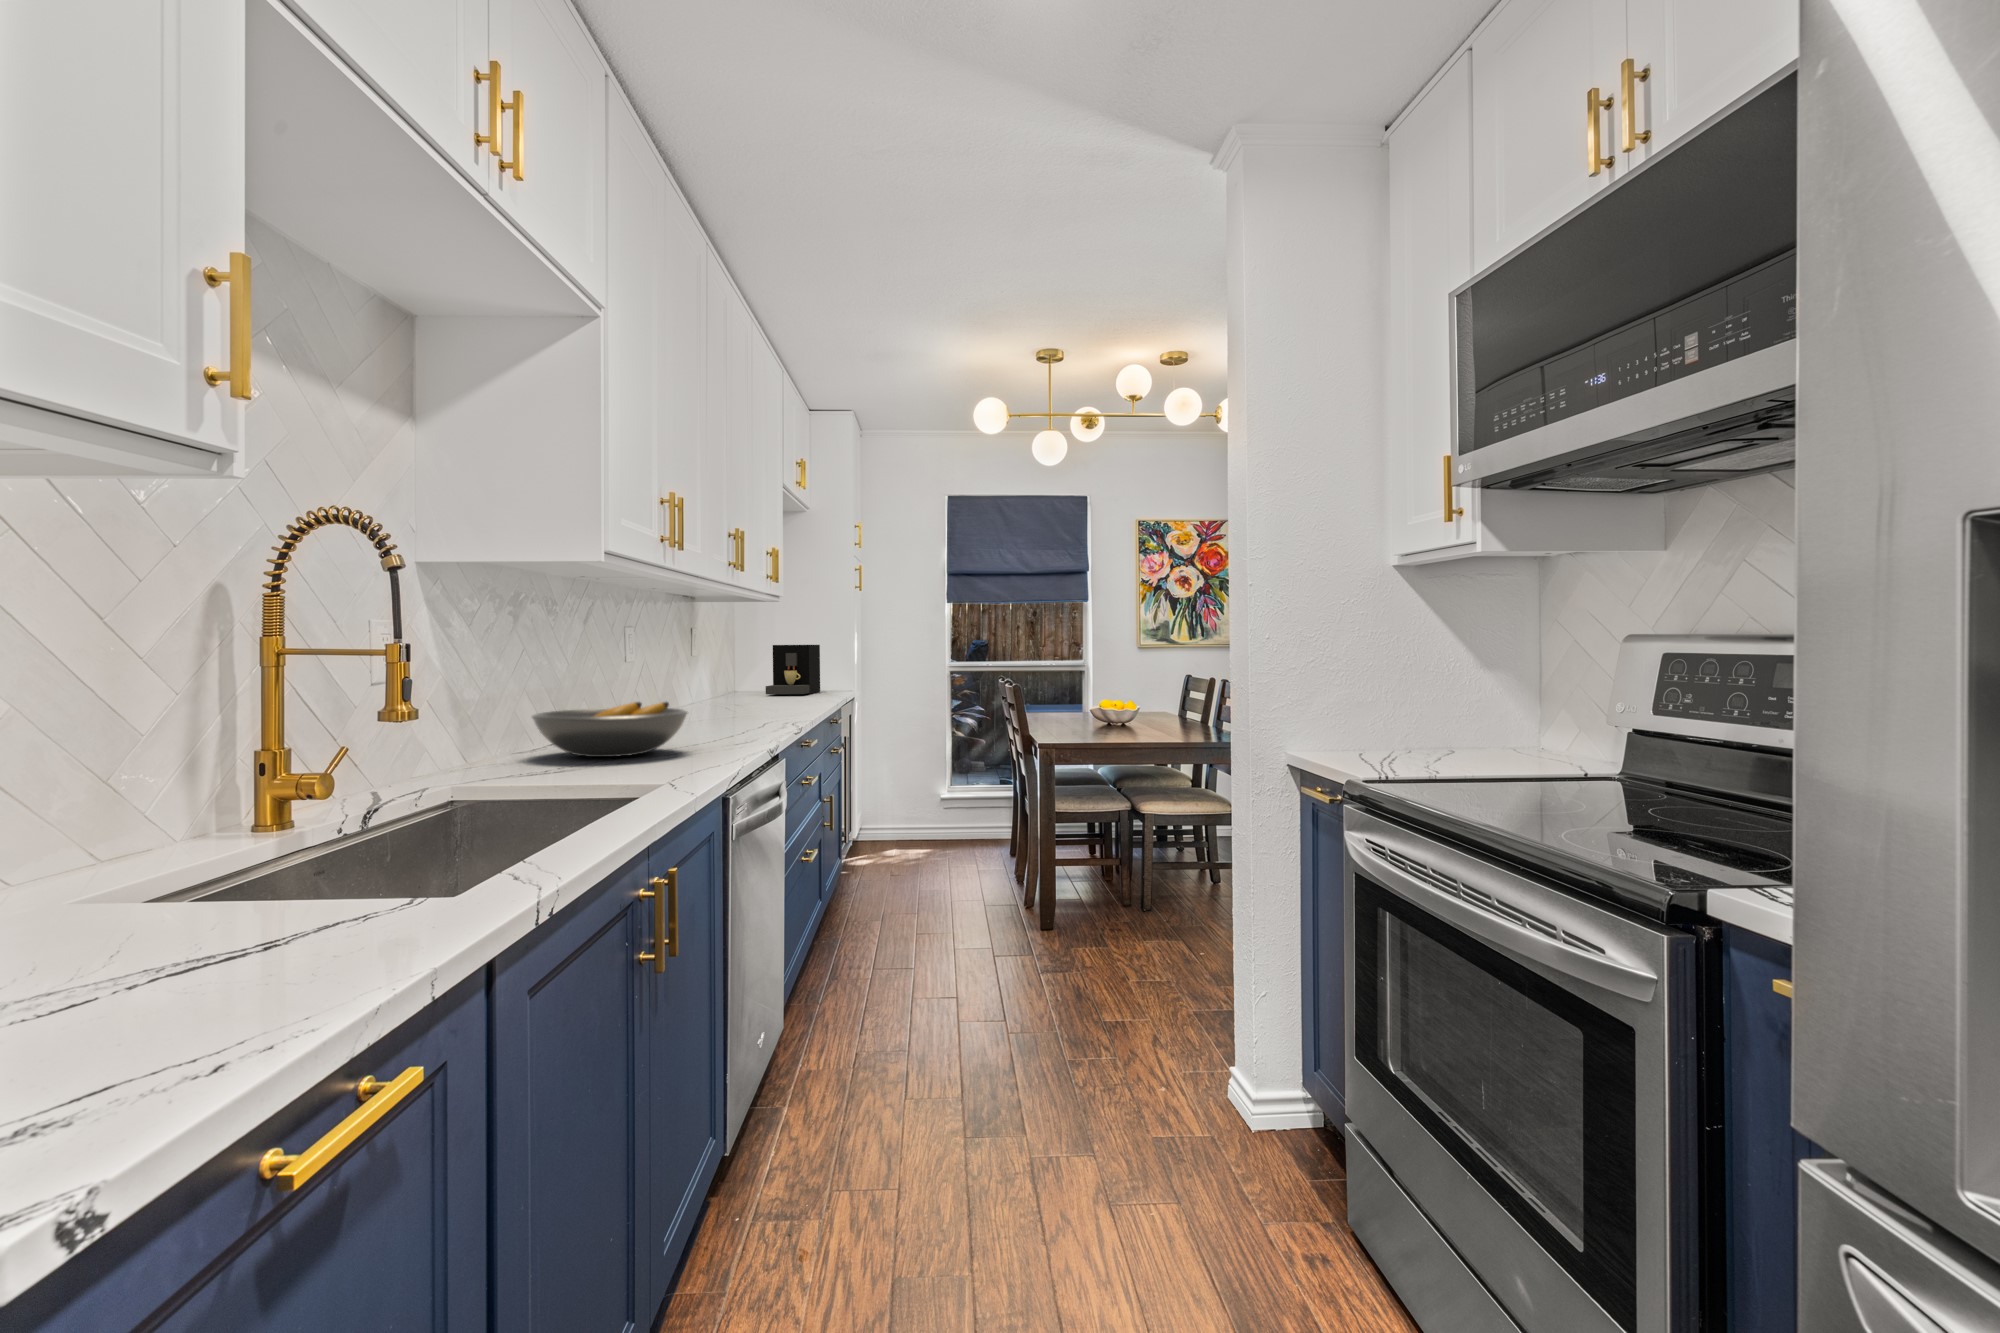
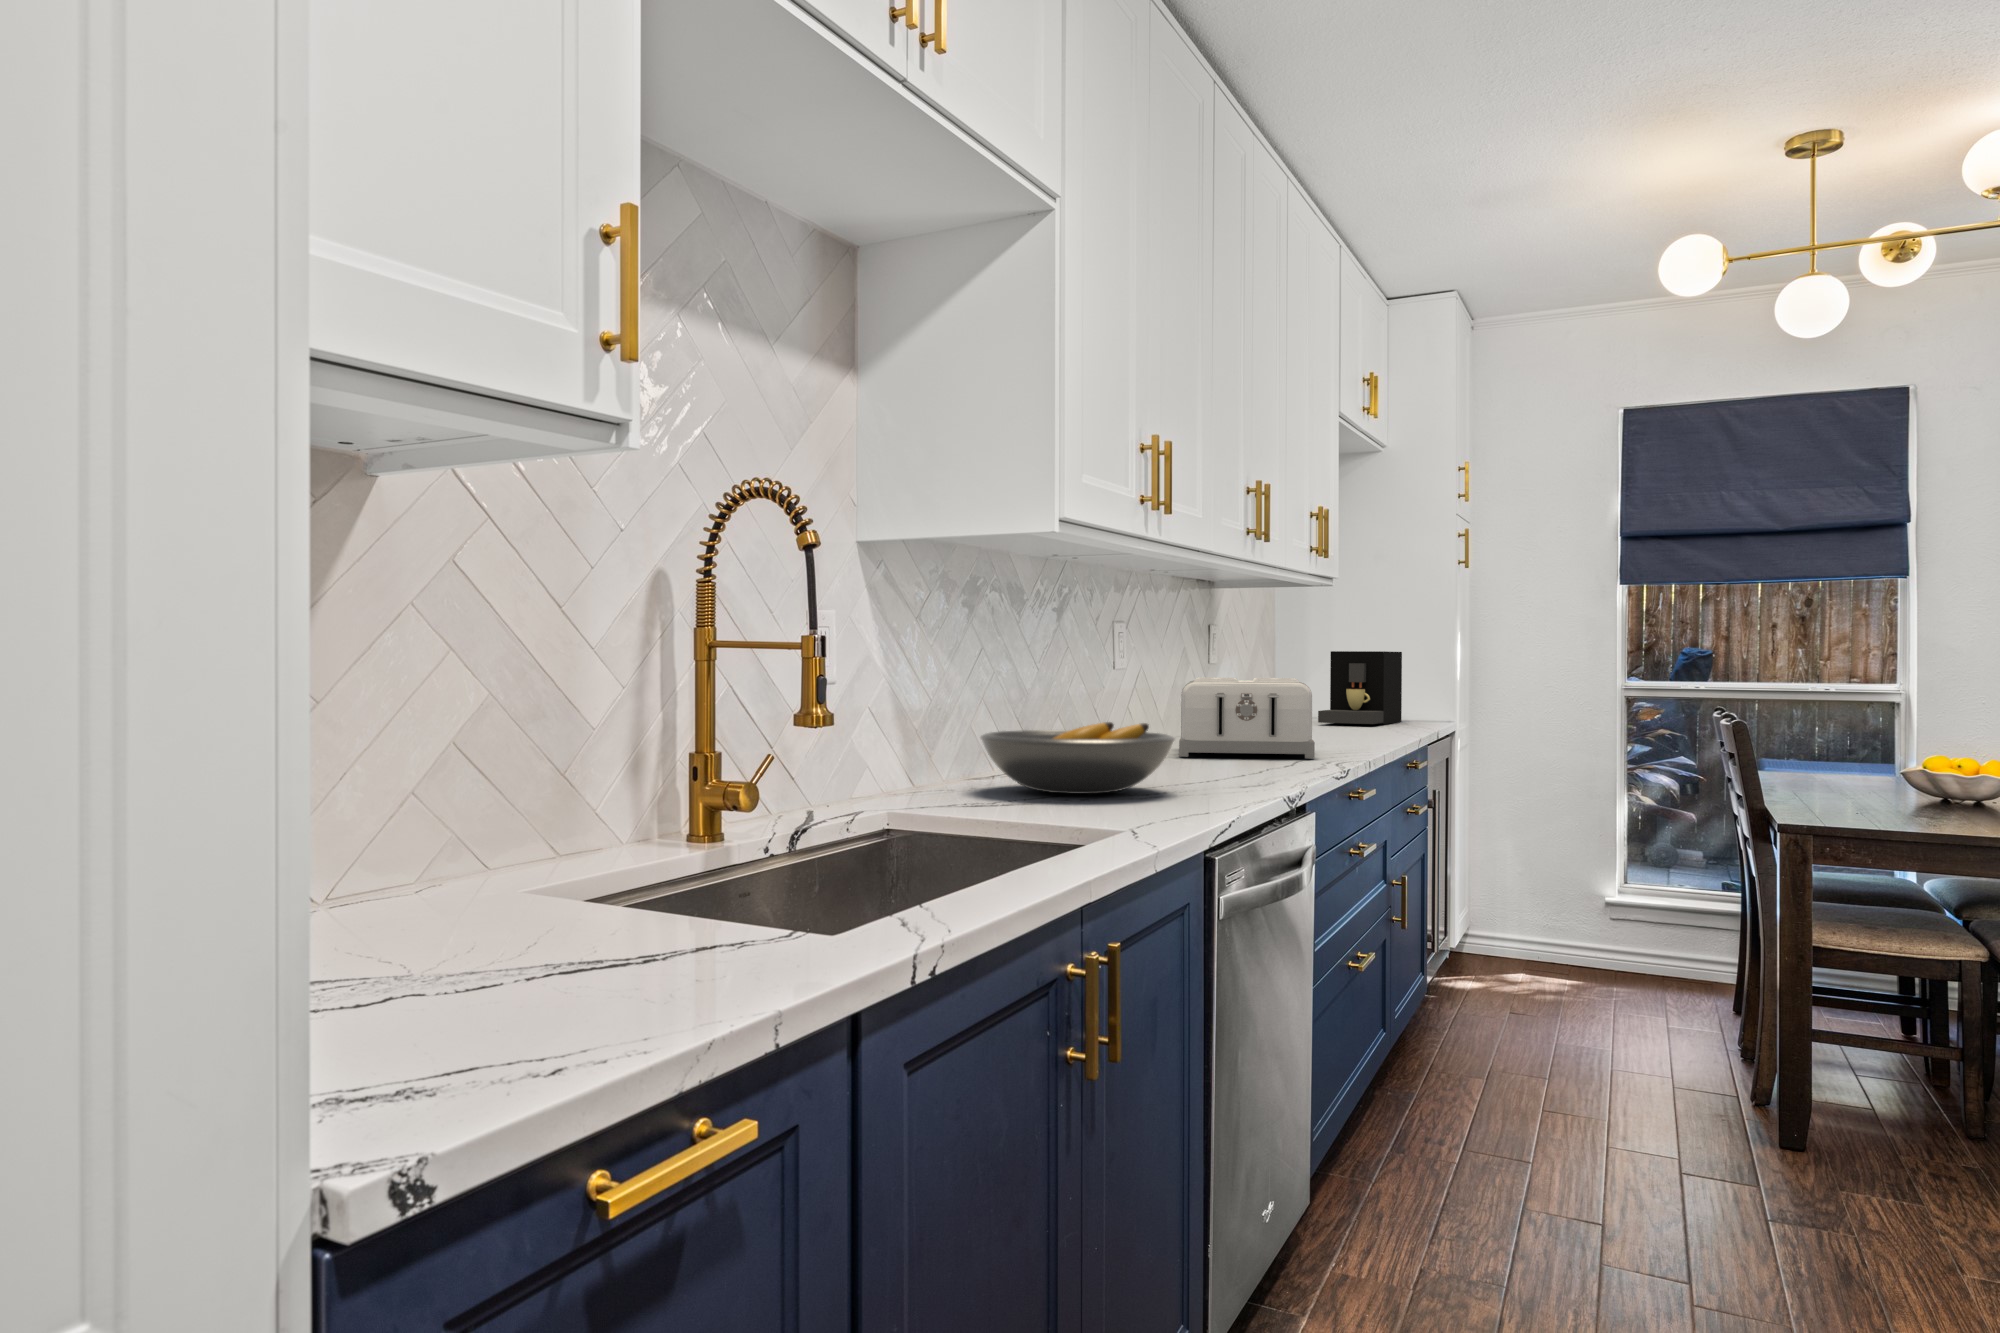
toaster: none [677,665,776,723] -> present [1179,677,1315,759]

